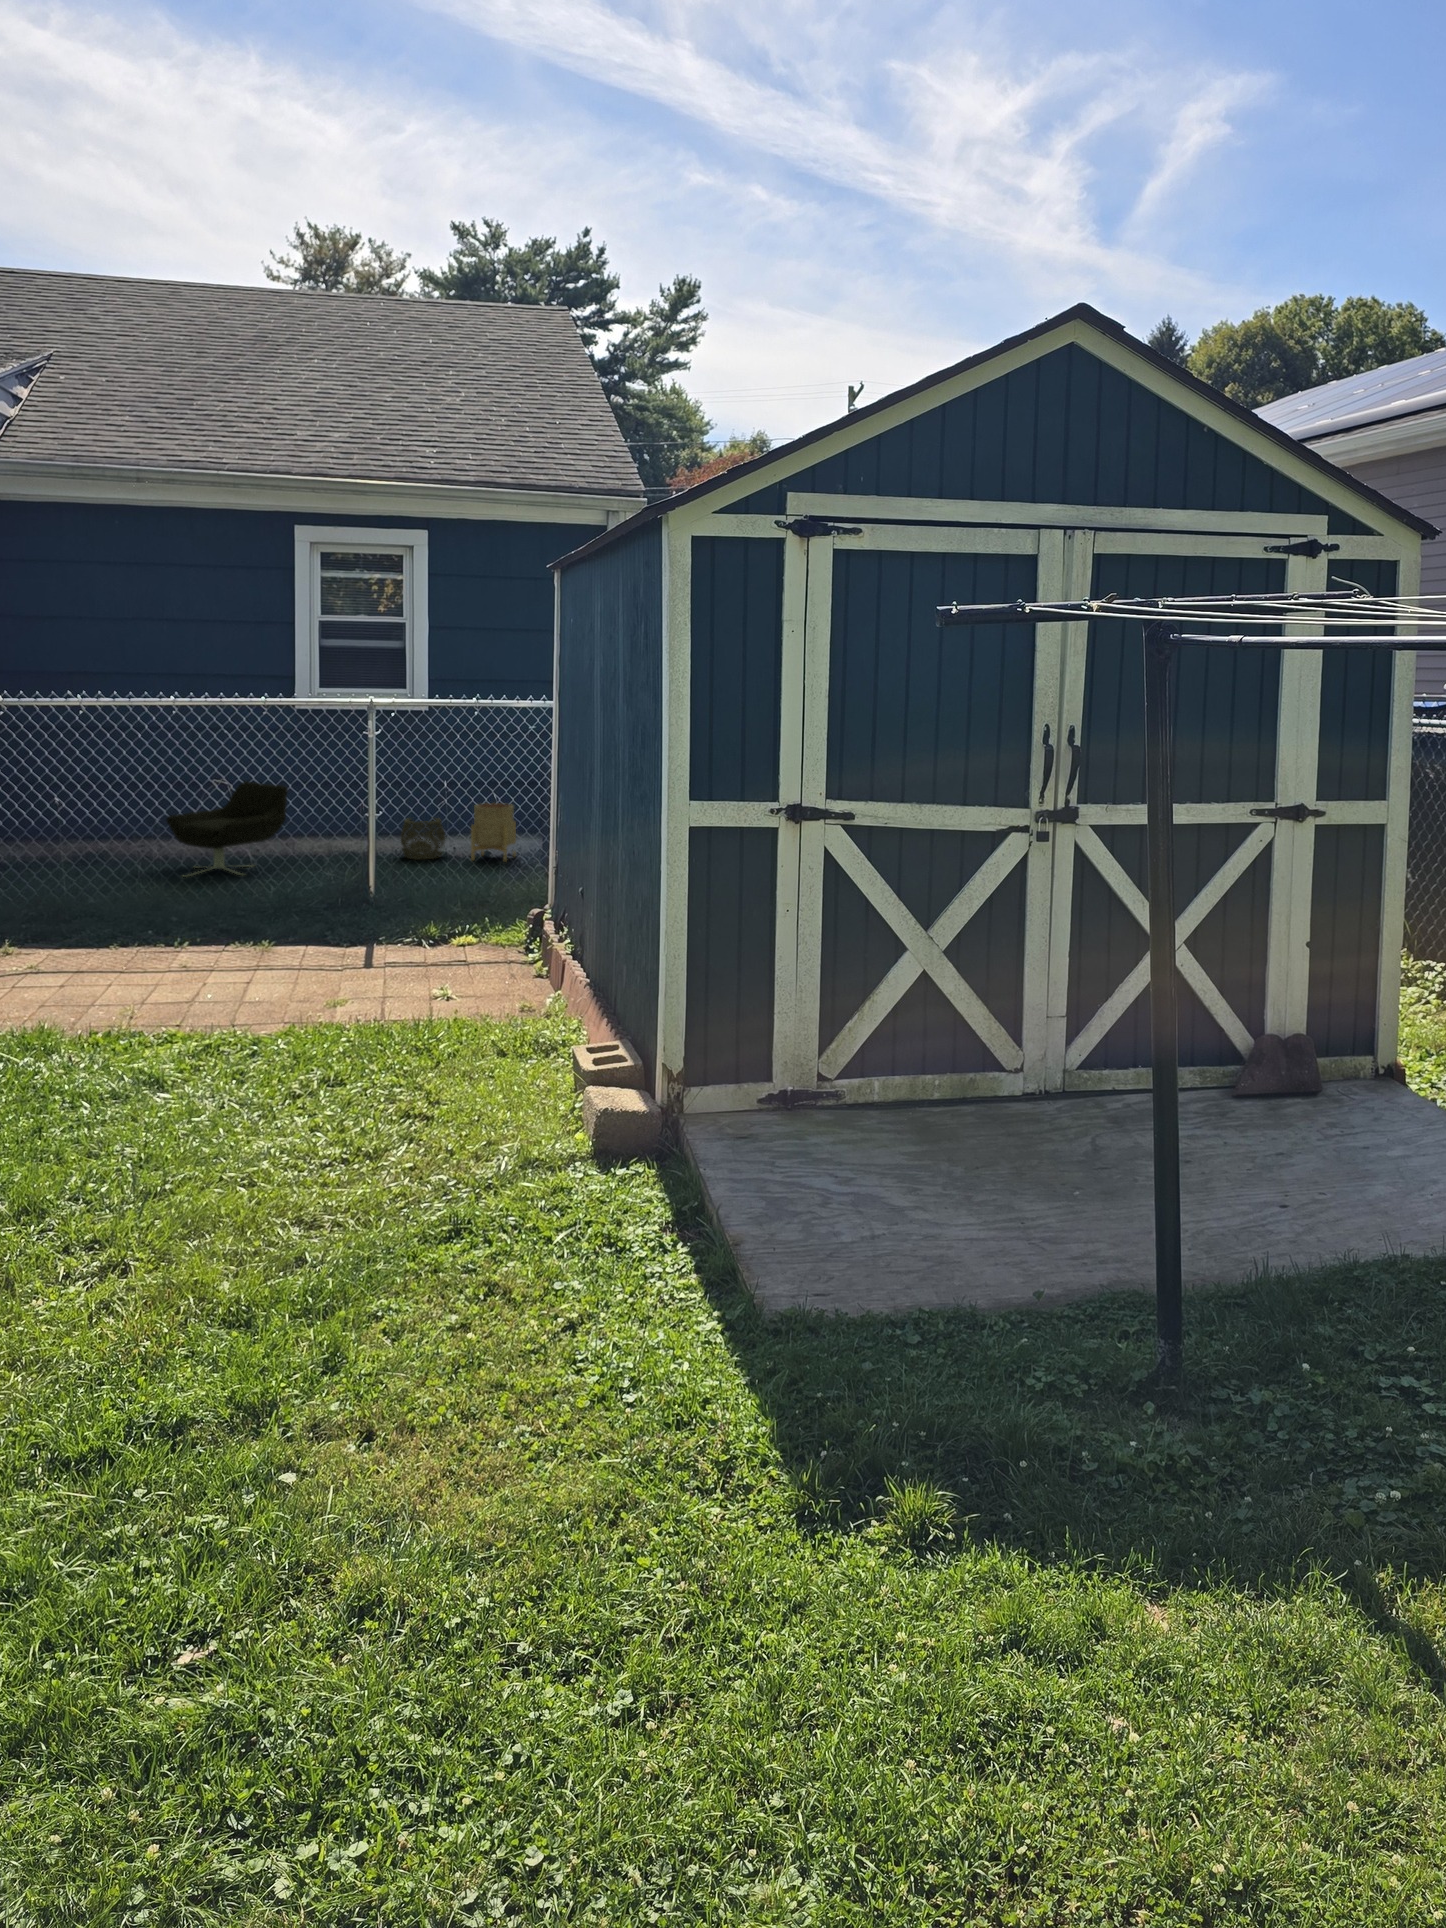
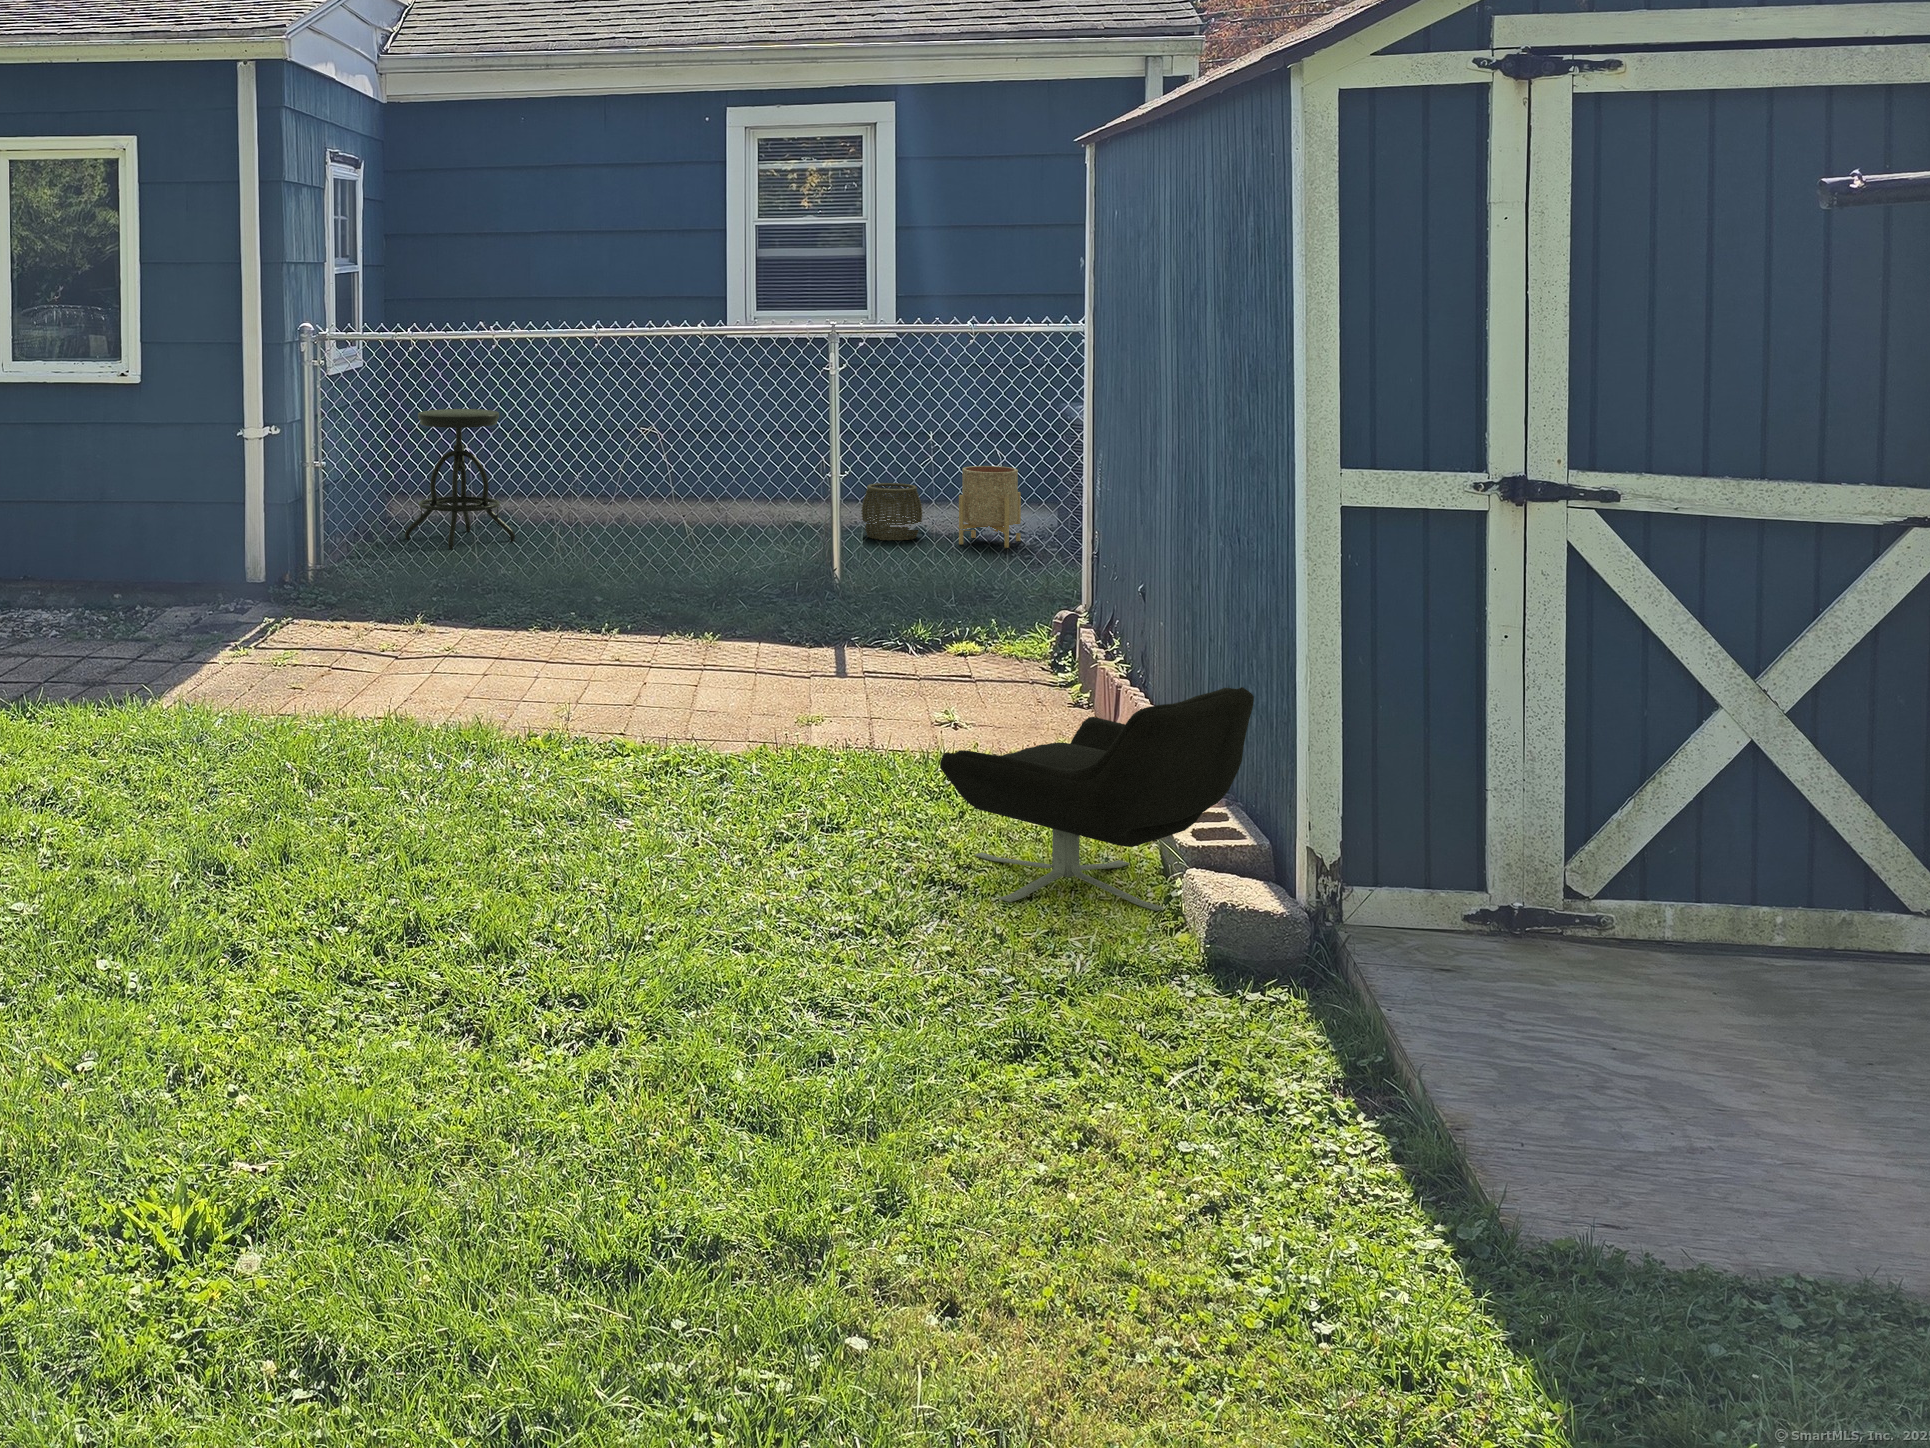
stool: none [20,766,119,880] -> present [405,409,515,549]
lounge chair: present [167,781,288,876] -> present [940,687,1254,911]

